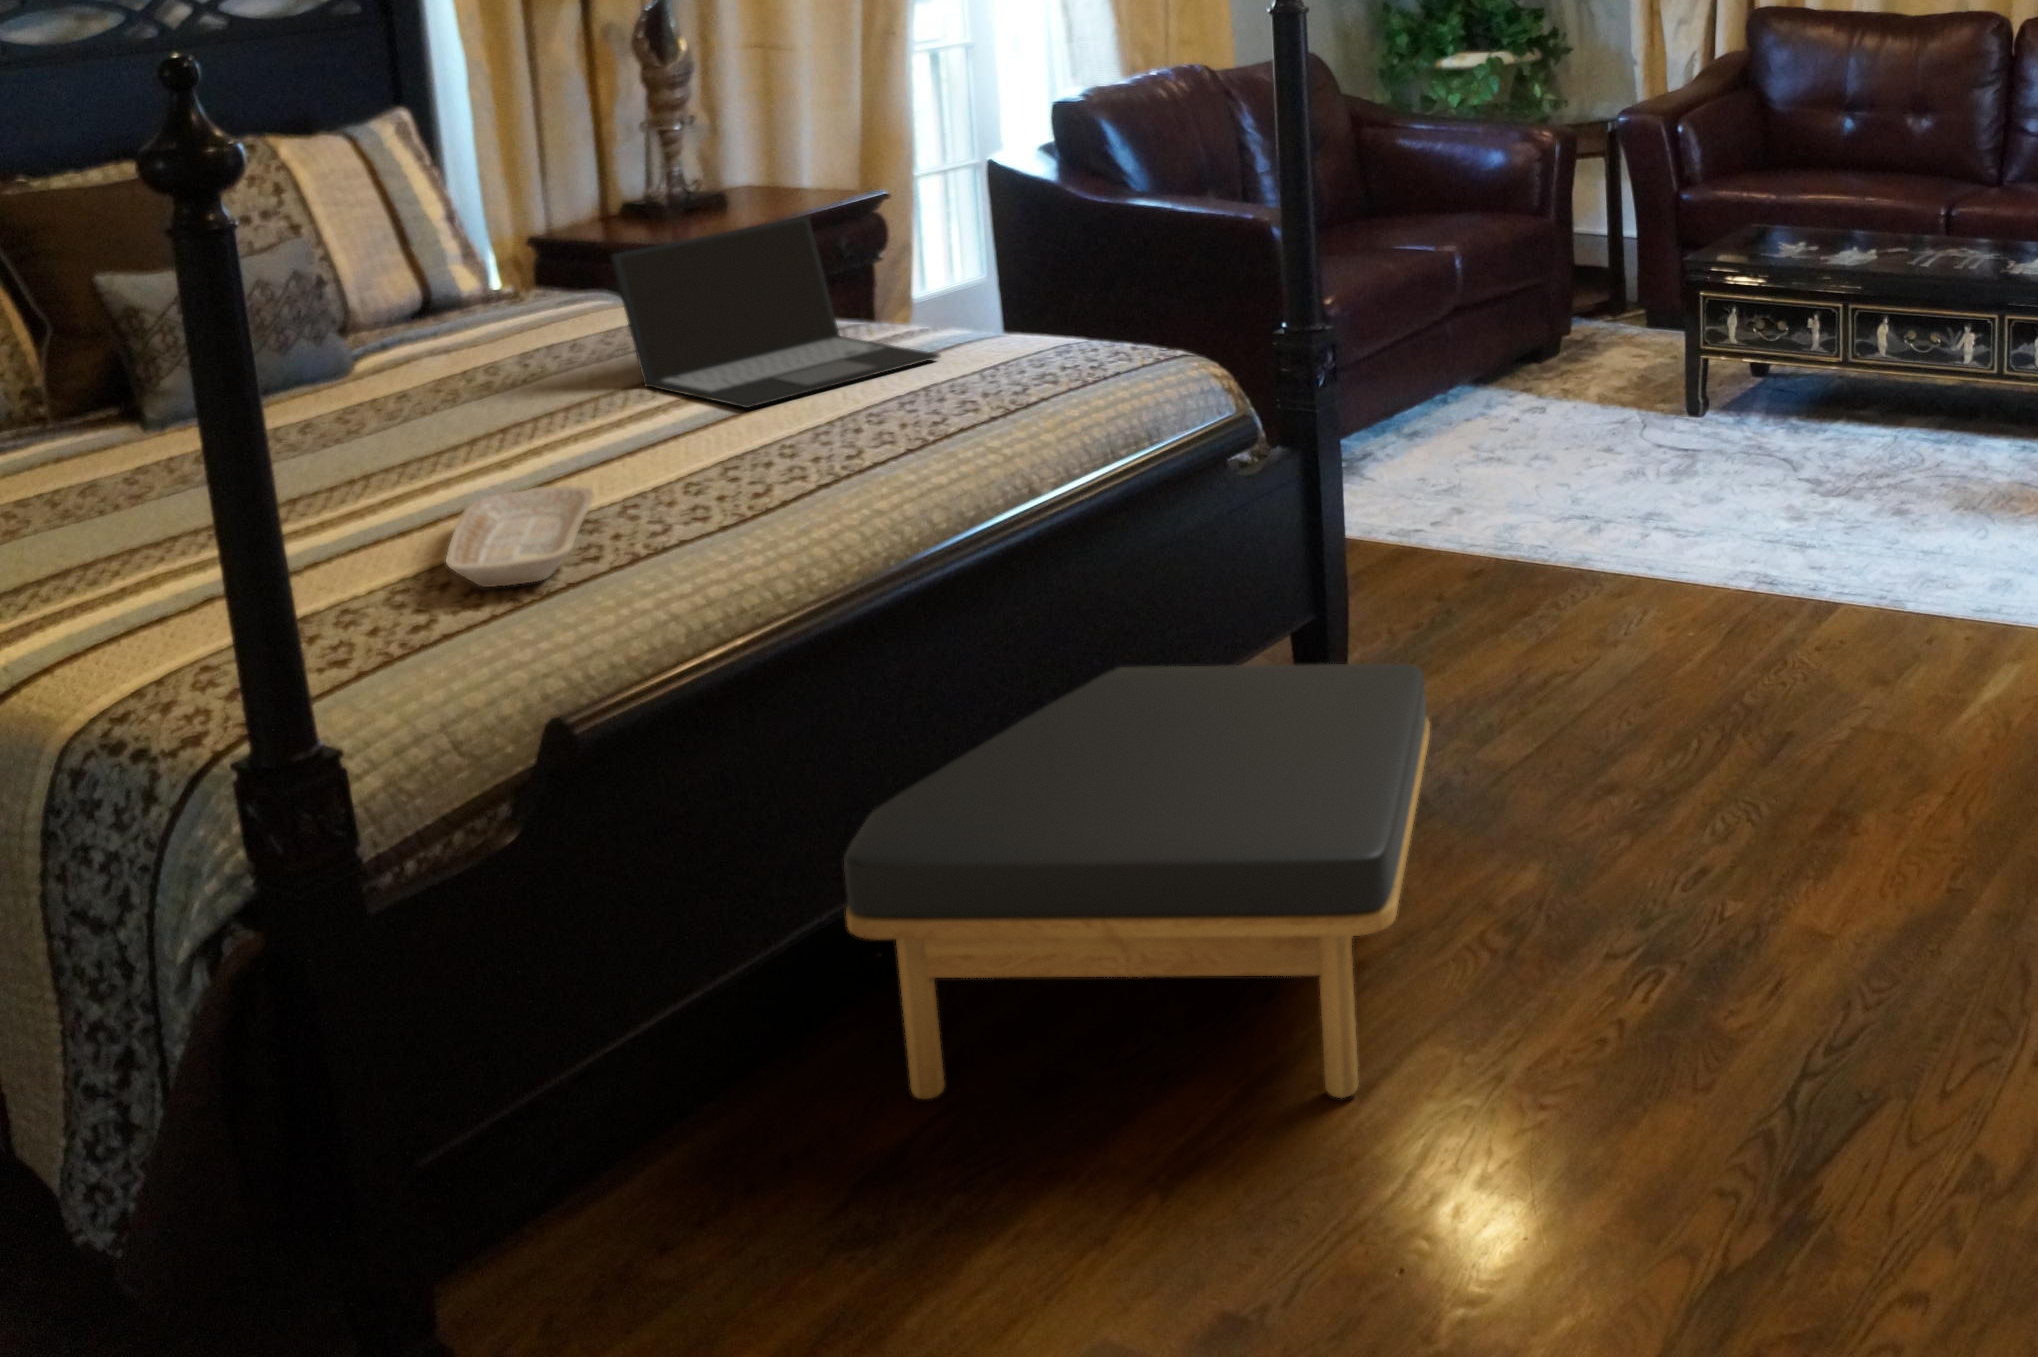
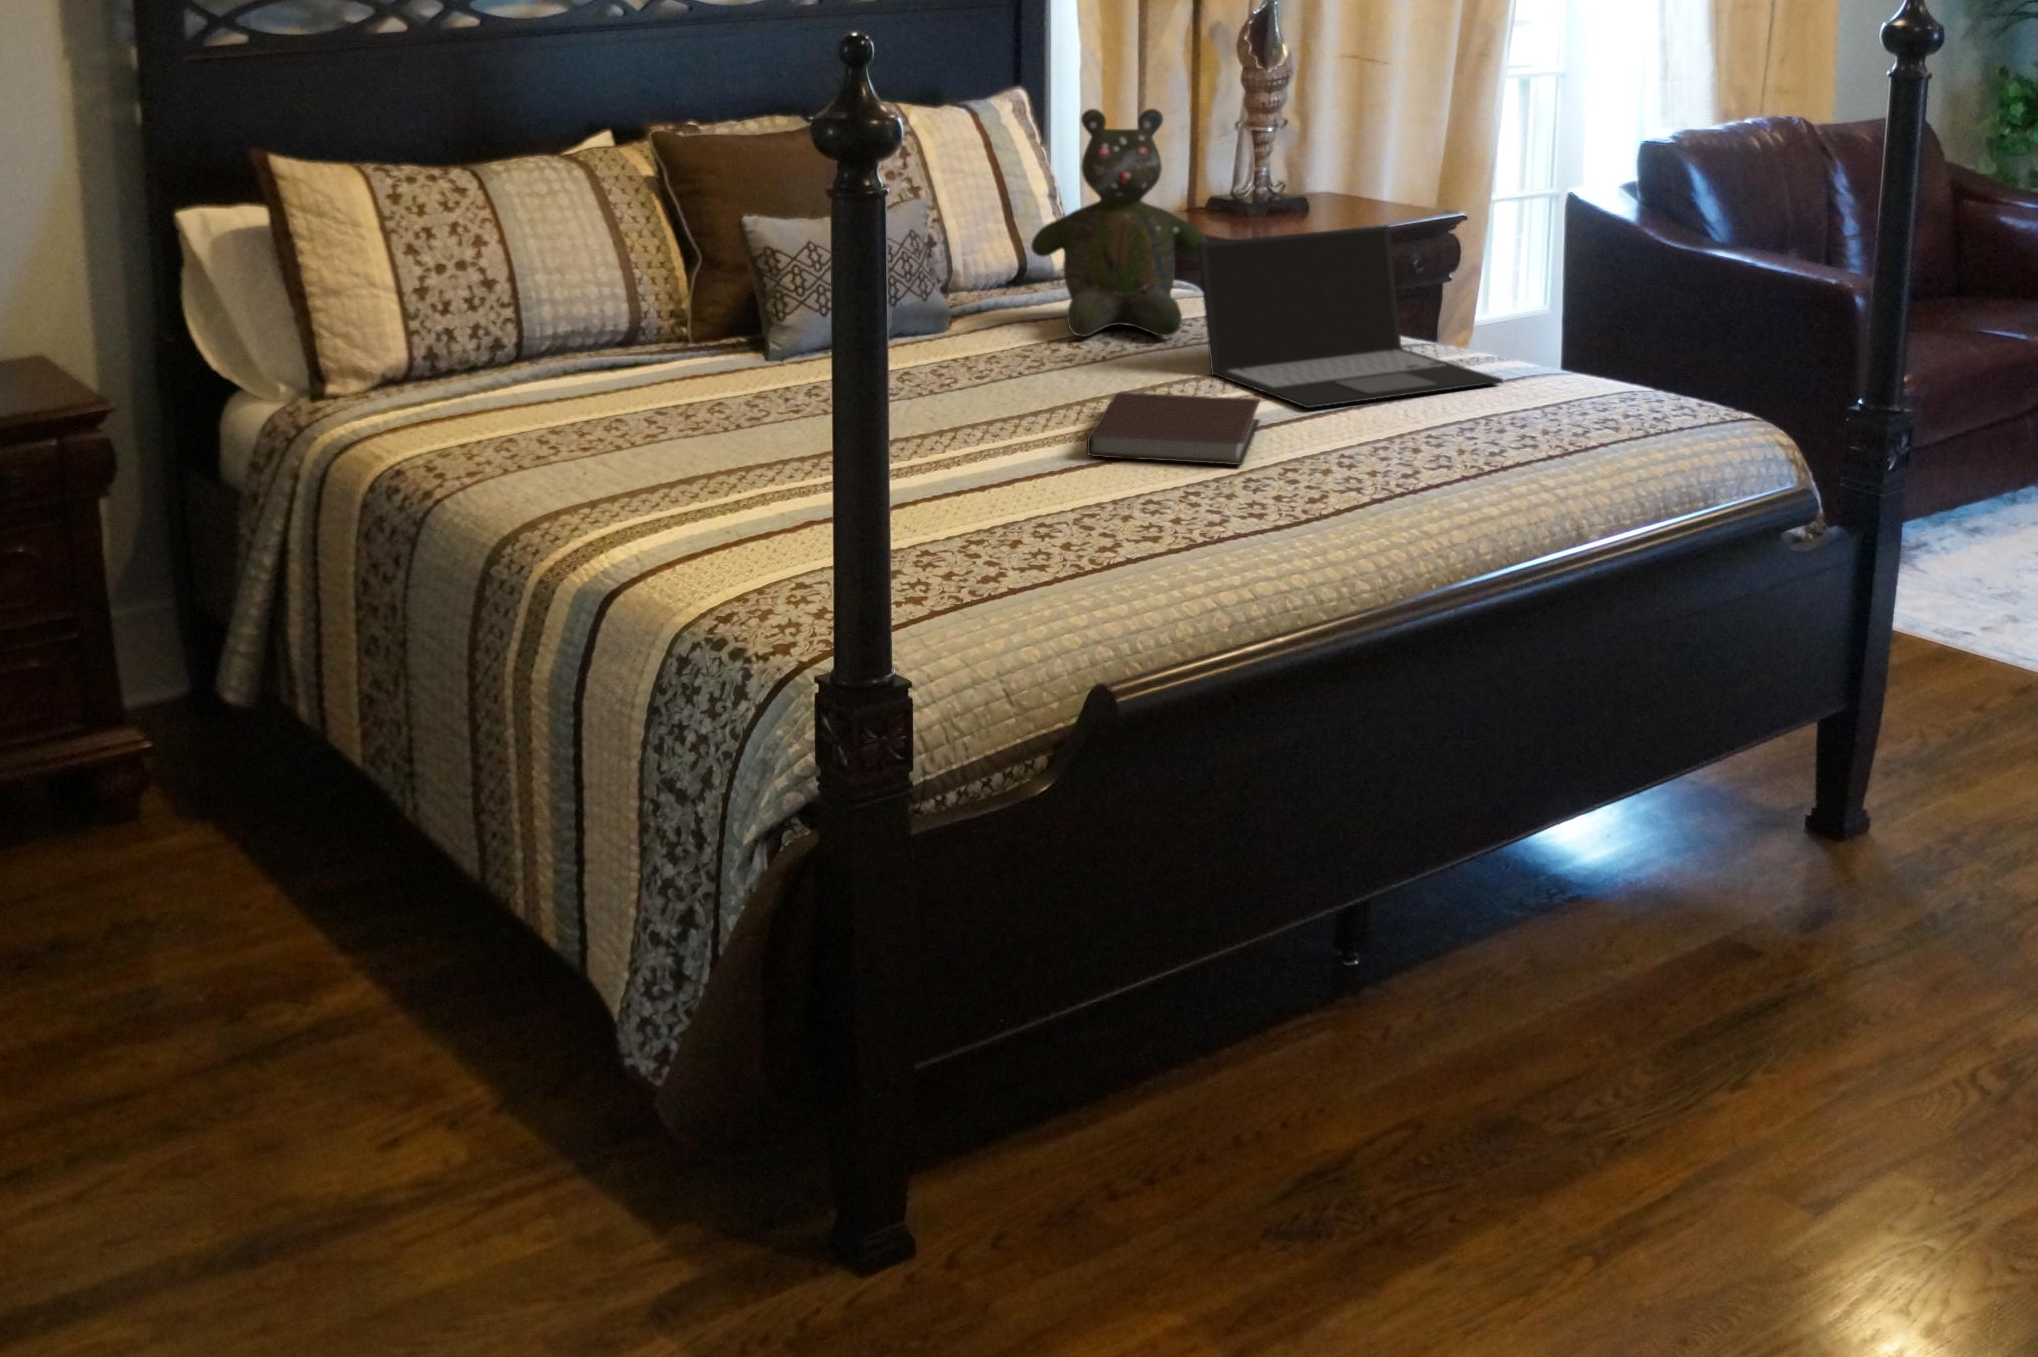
teddy bear: none [429,119,626,364] -> present [1031,109,1208,337]
notebook: none [514,405,699,488] -> present [1087,393,1260,465]
tray: present [446,486,593,587] -> none [1018,458,1158,550]
ottoman: present [844,664,1430,1099] -> none [1344,709,2006,1260]

